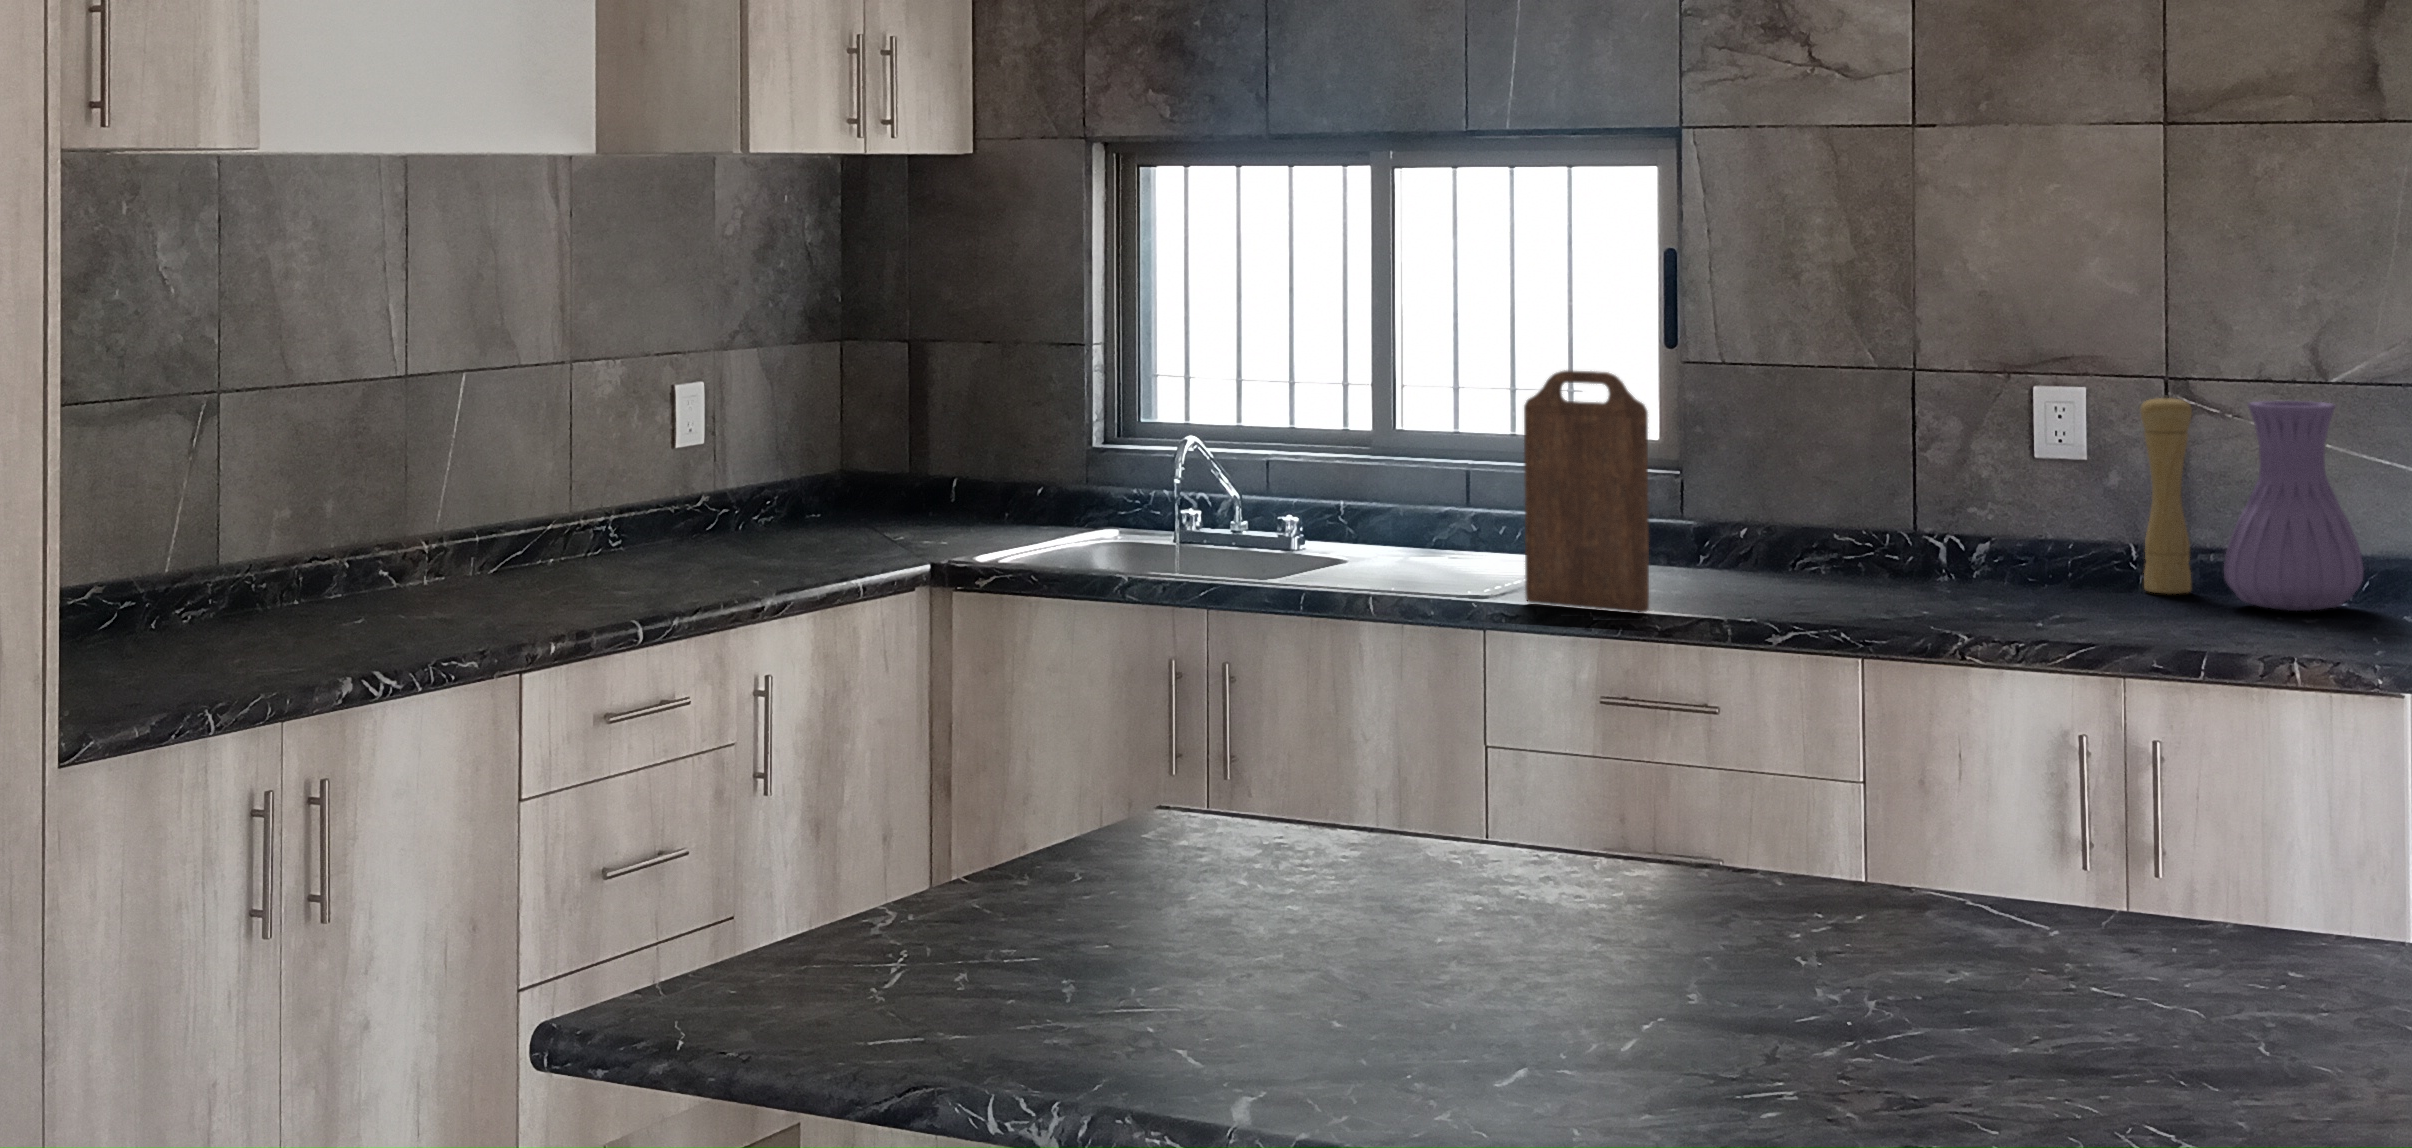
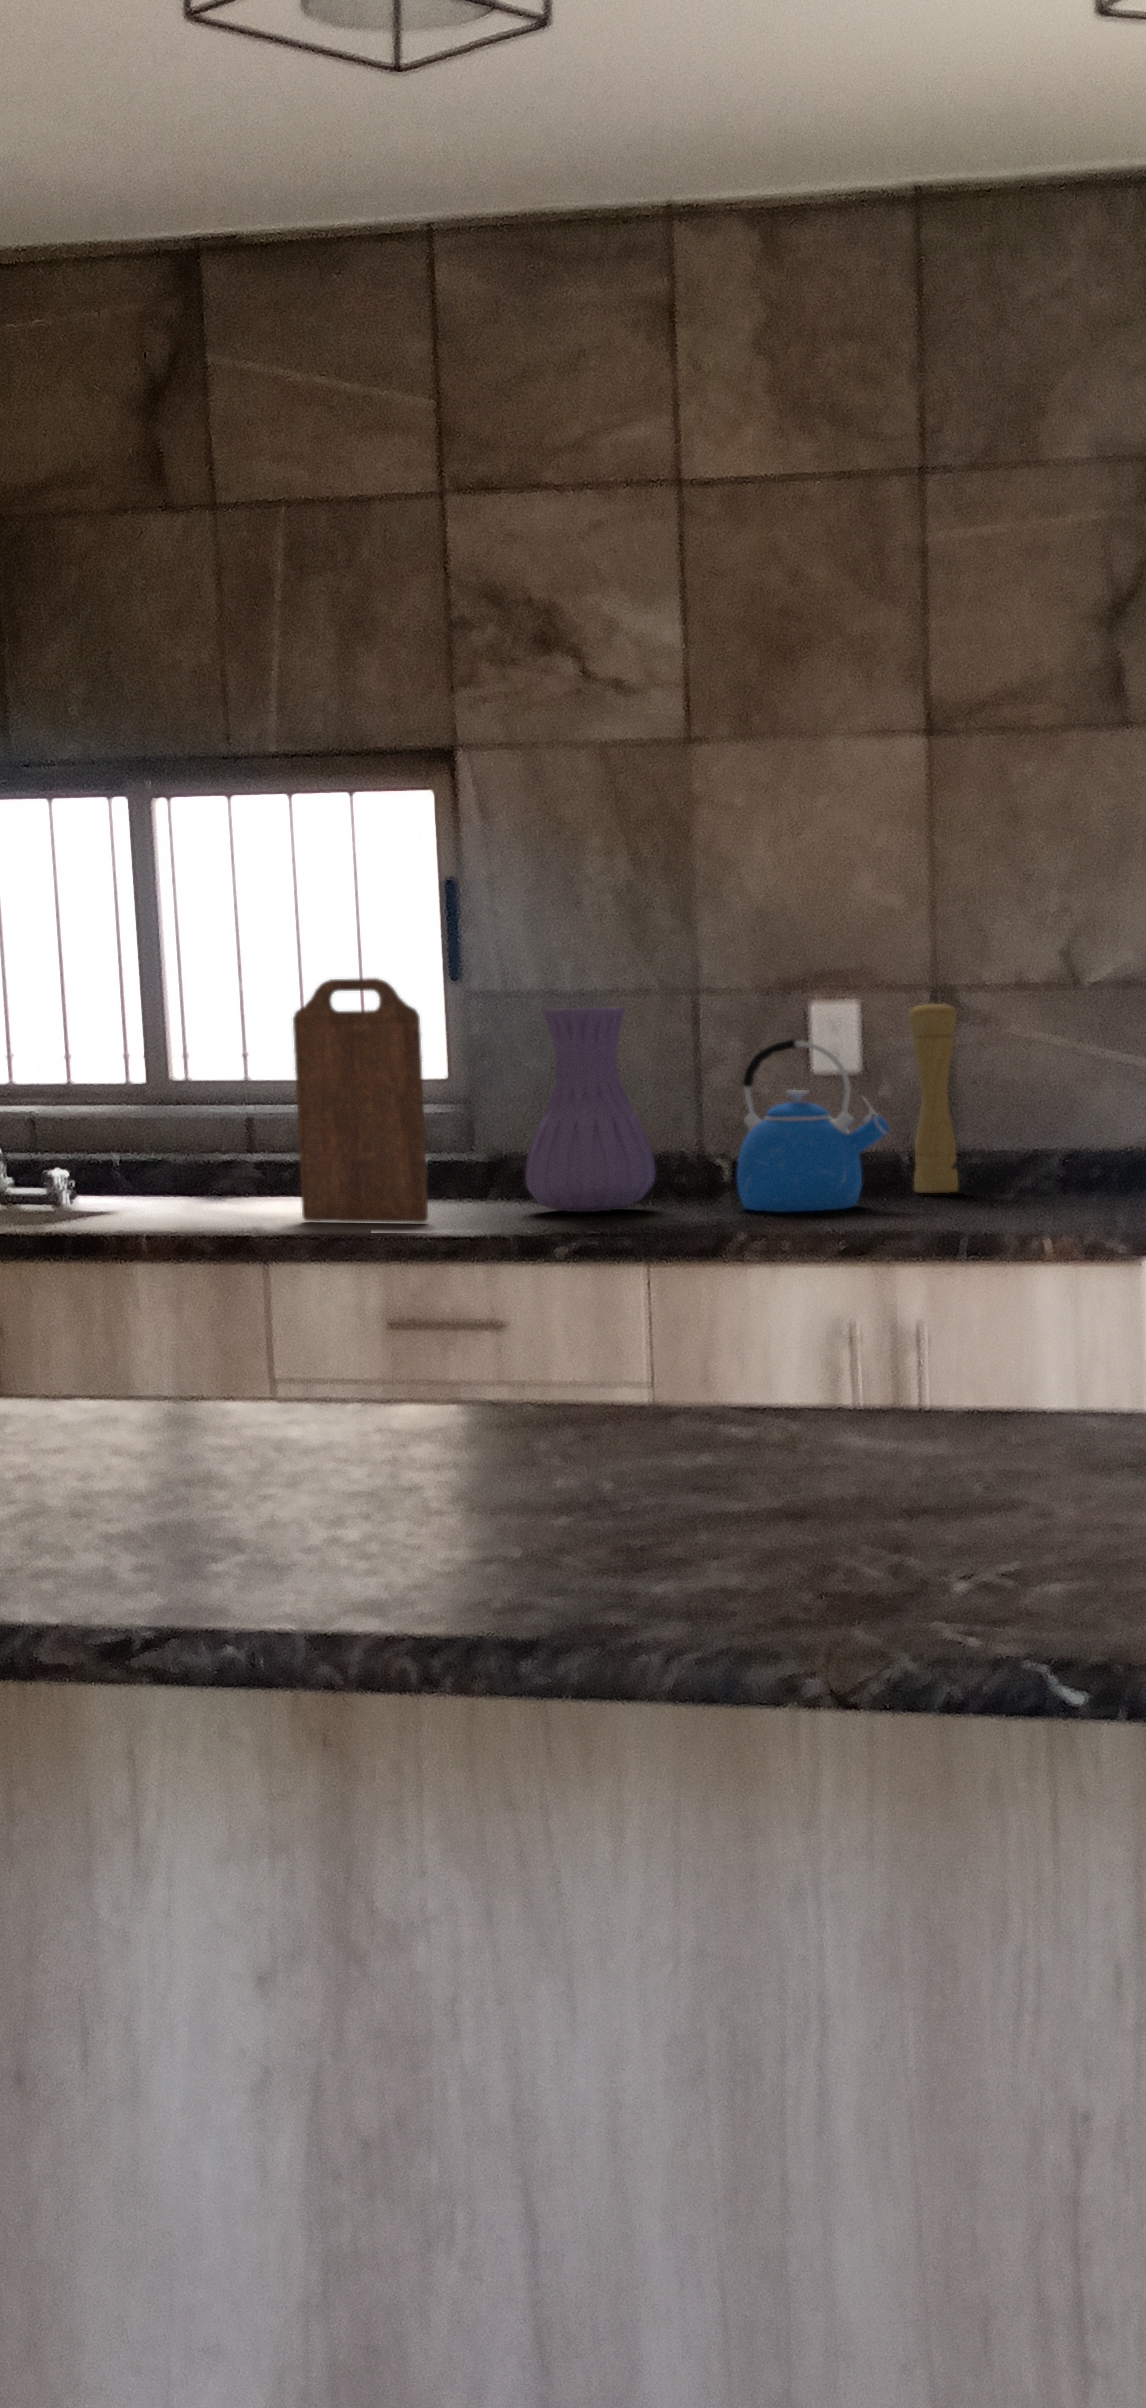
vase: present [2224,401,2363,611] -> present [525,1008,655,1212]
kettle: none [1960,439,2122,618] -> present [737,1039,889,1212]

